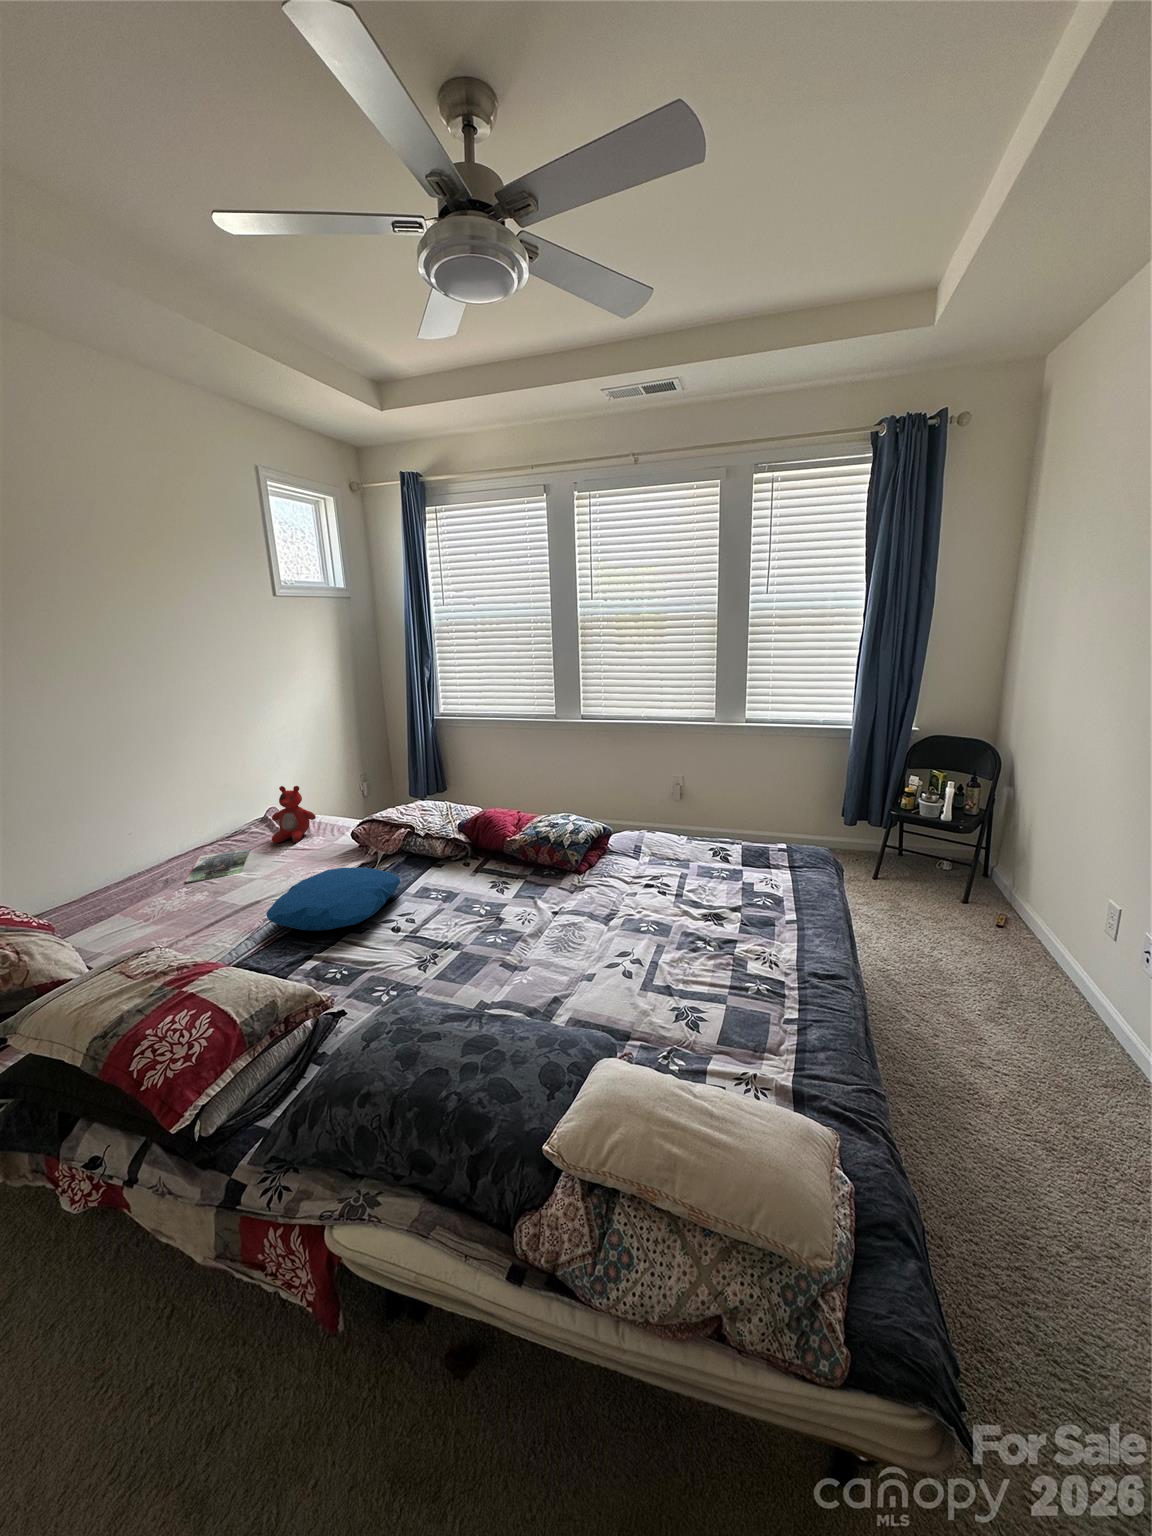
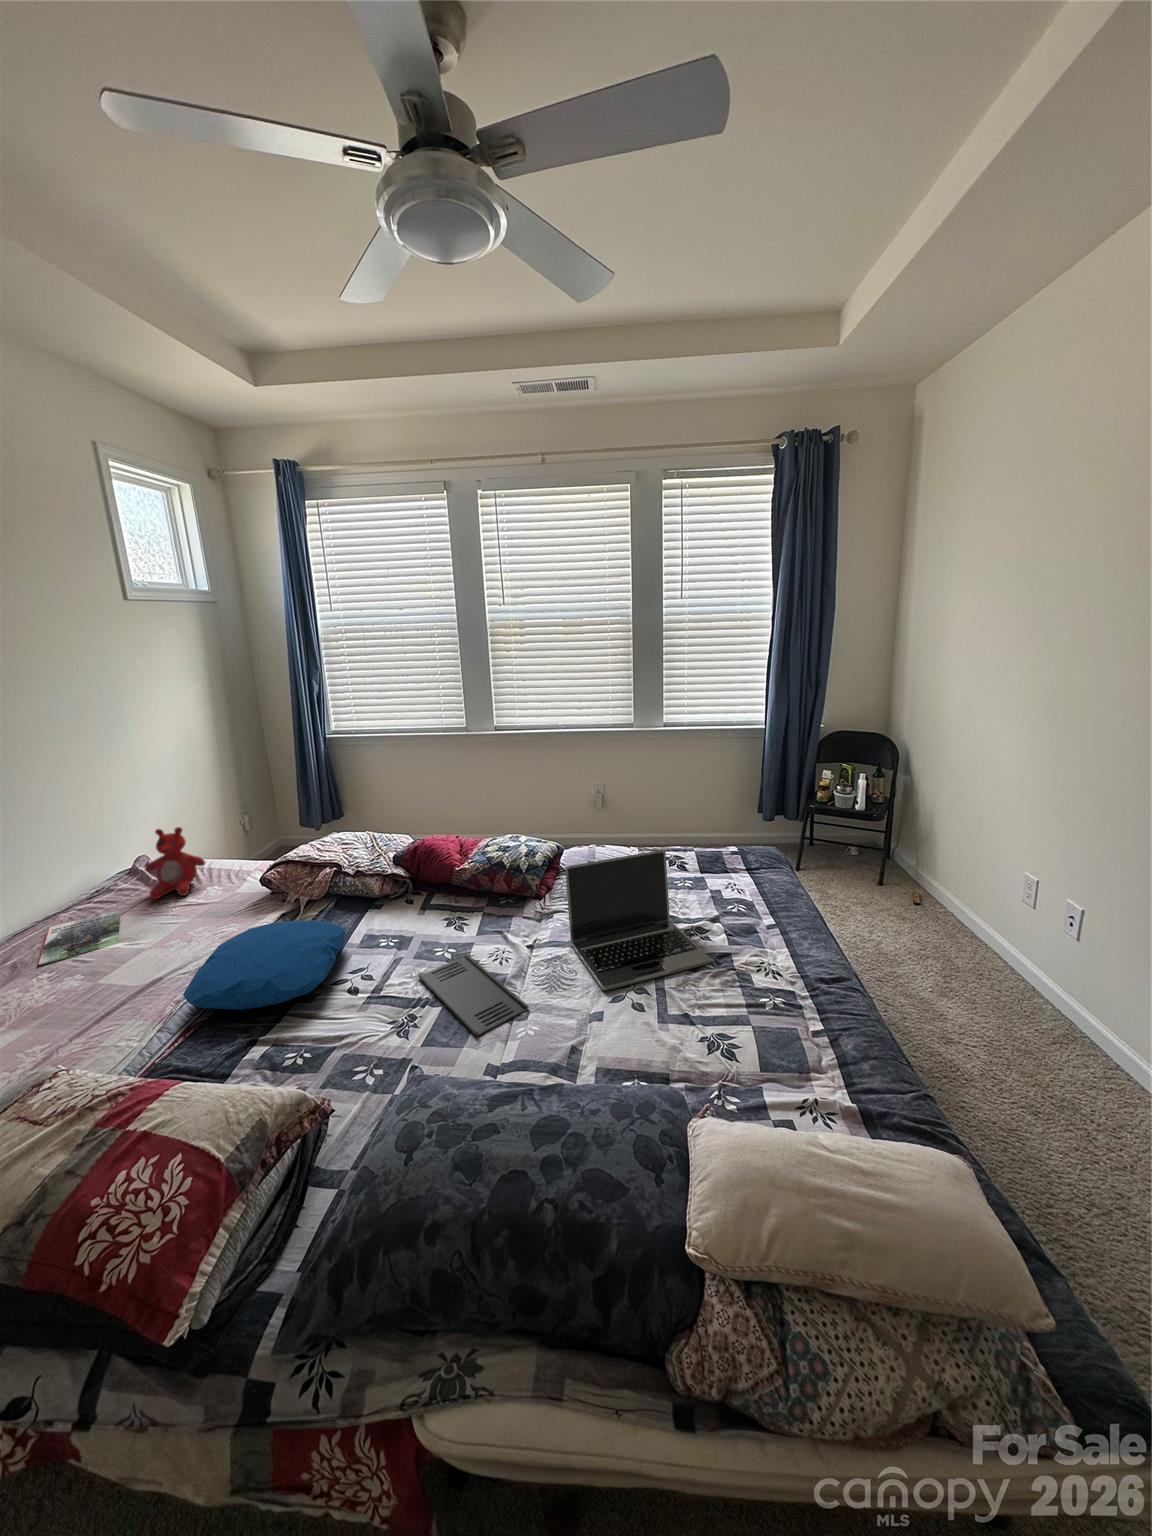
laptop: none [584,834,713,956] -> present [565,850,711,990]
tray: none [447,910,528,977] -> present [418,953,528,1036]

